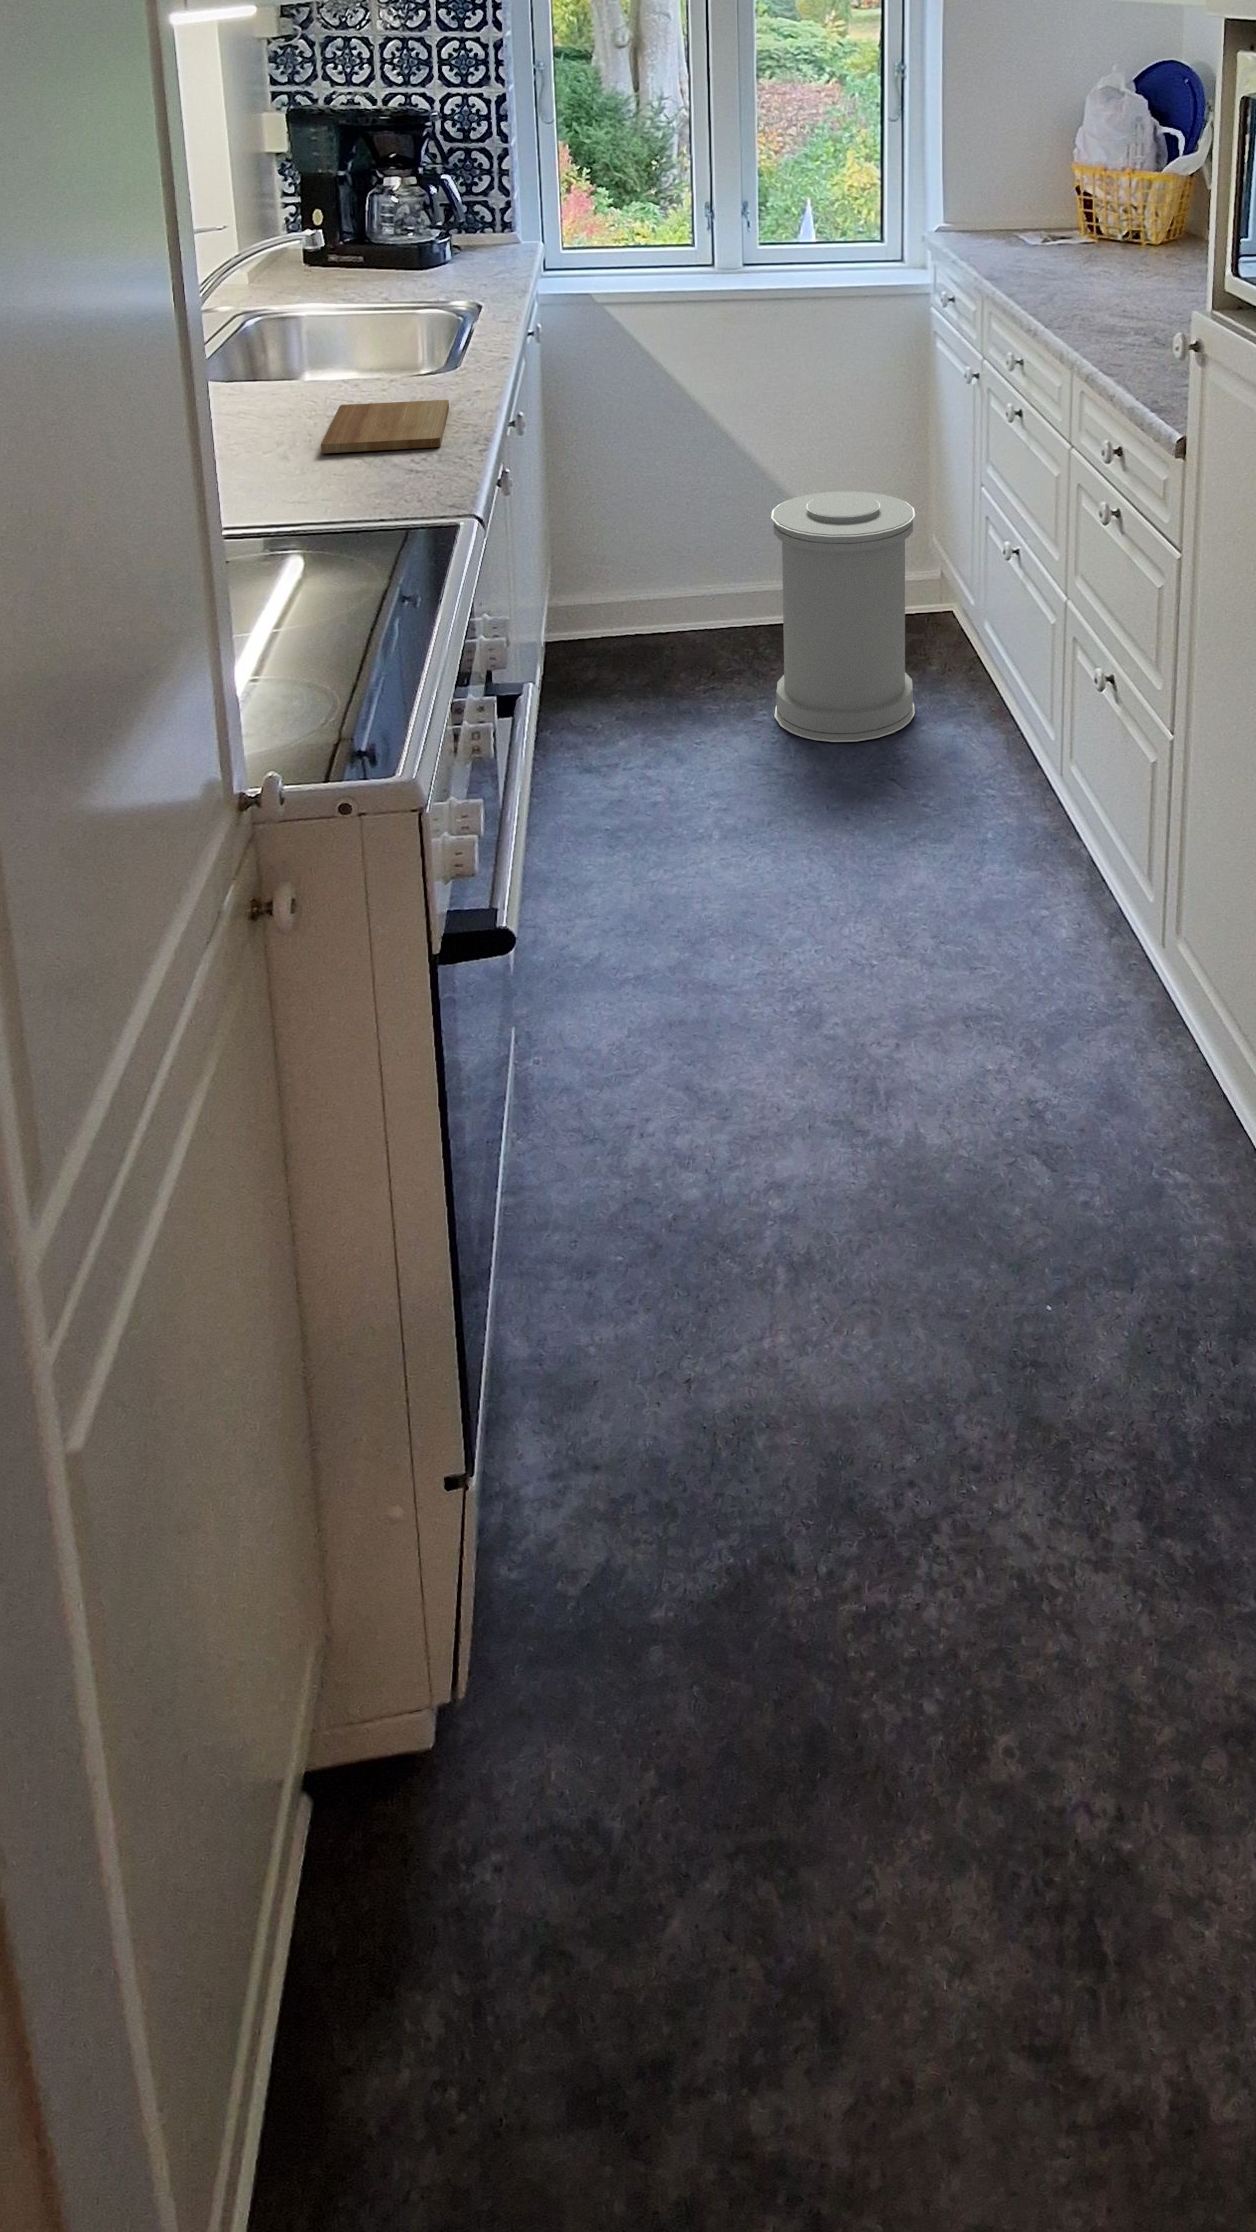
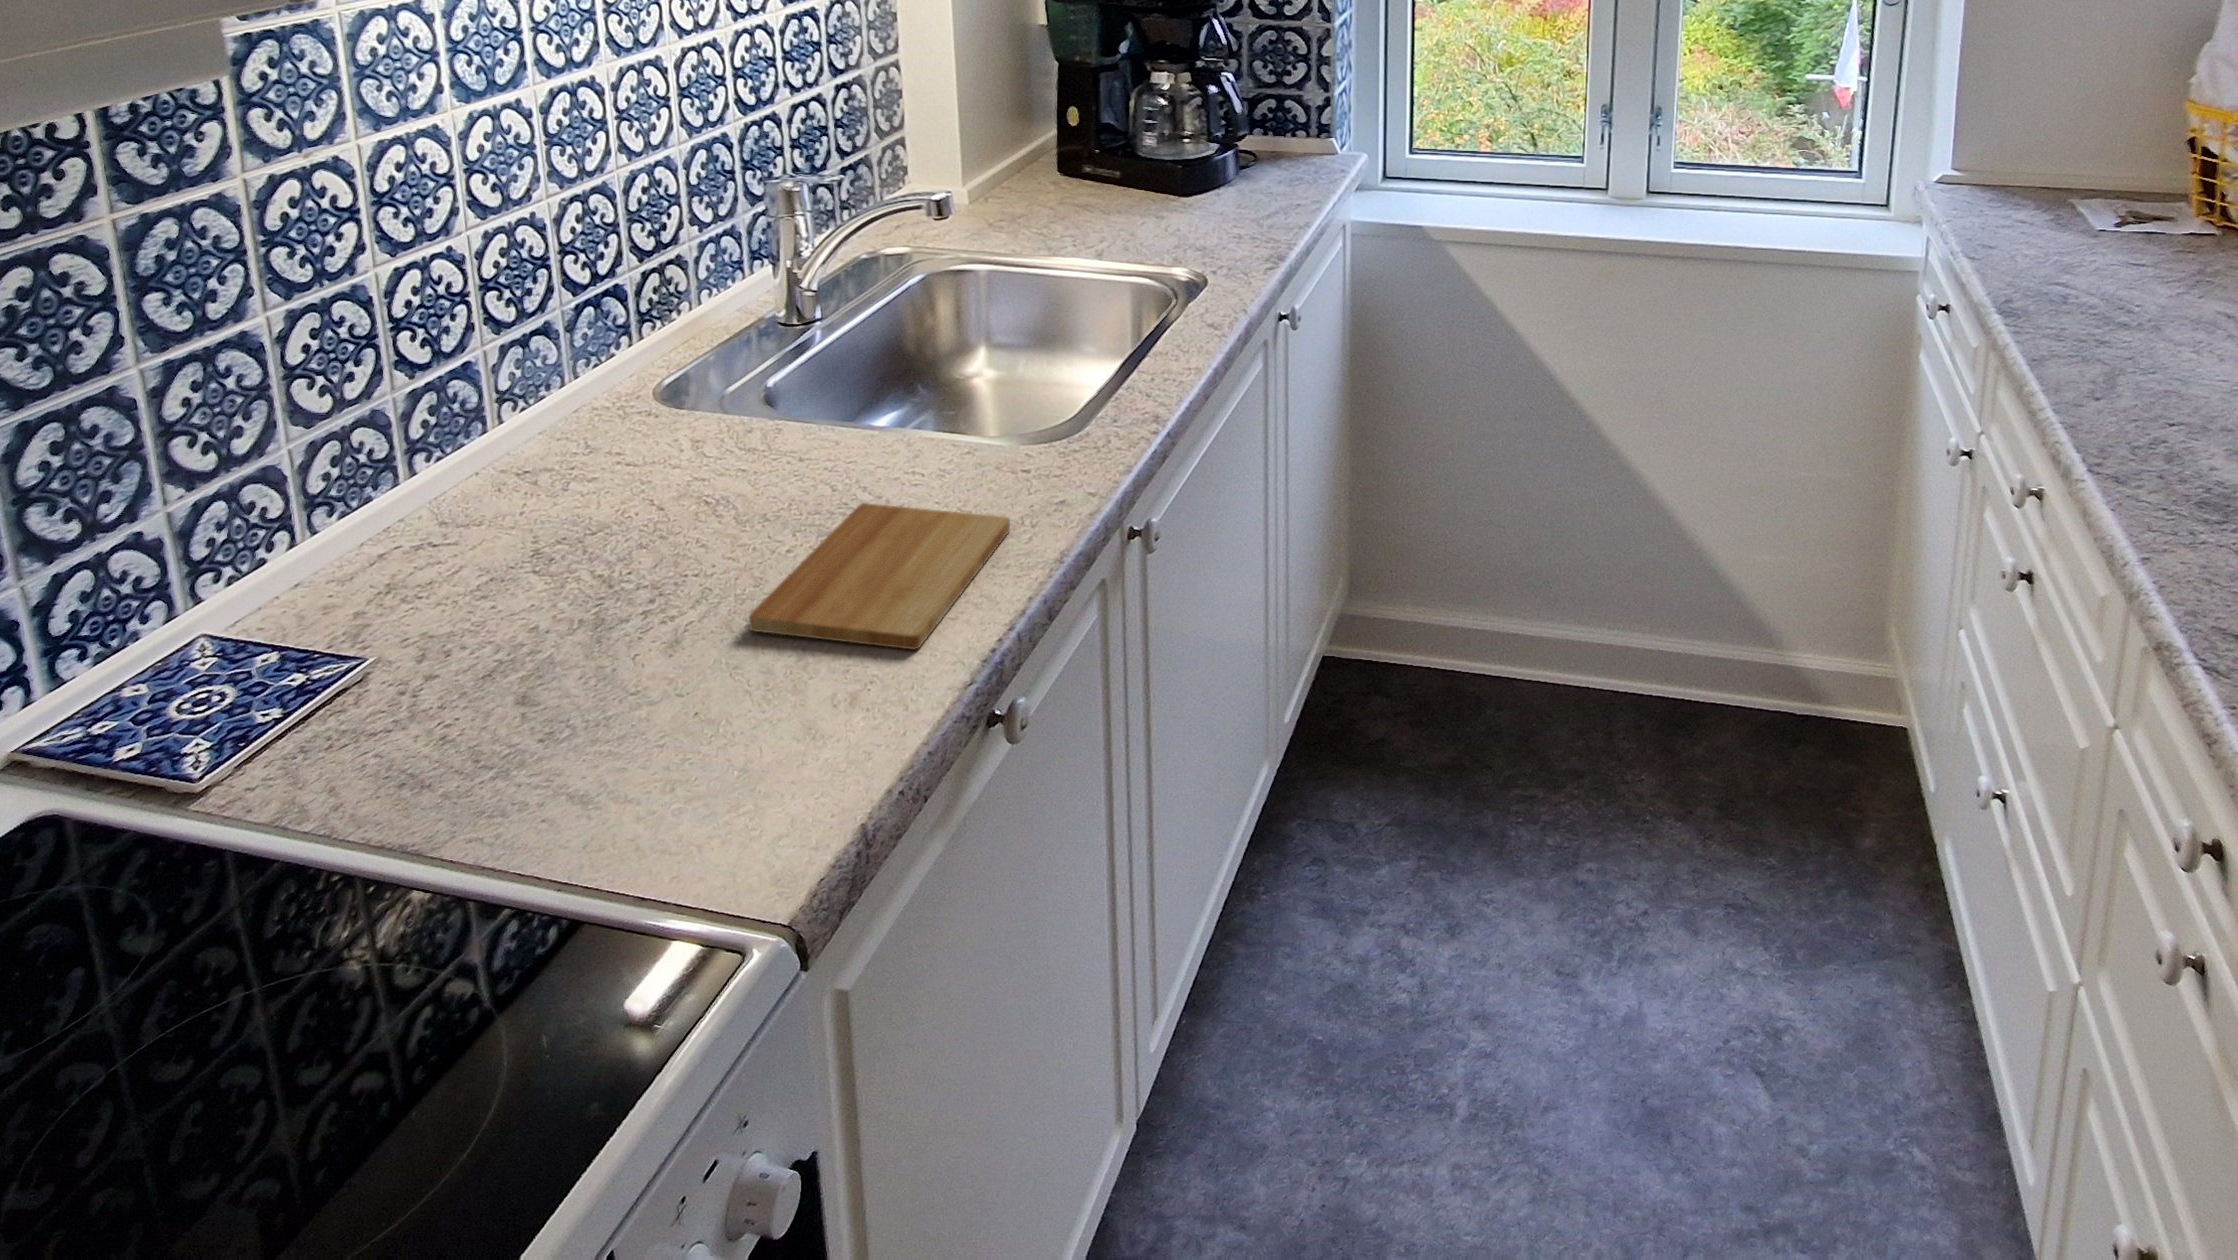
trash can: present [771,491,915,742] -> none [1598,582,1844,999]

